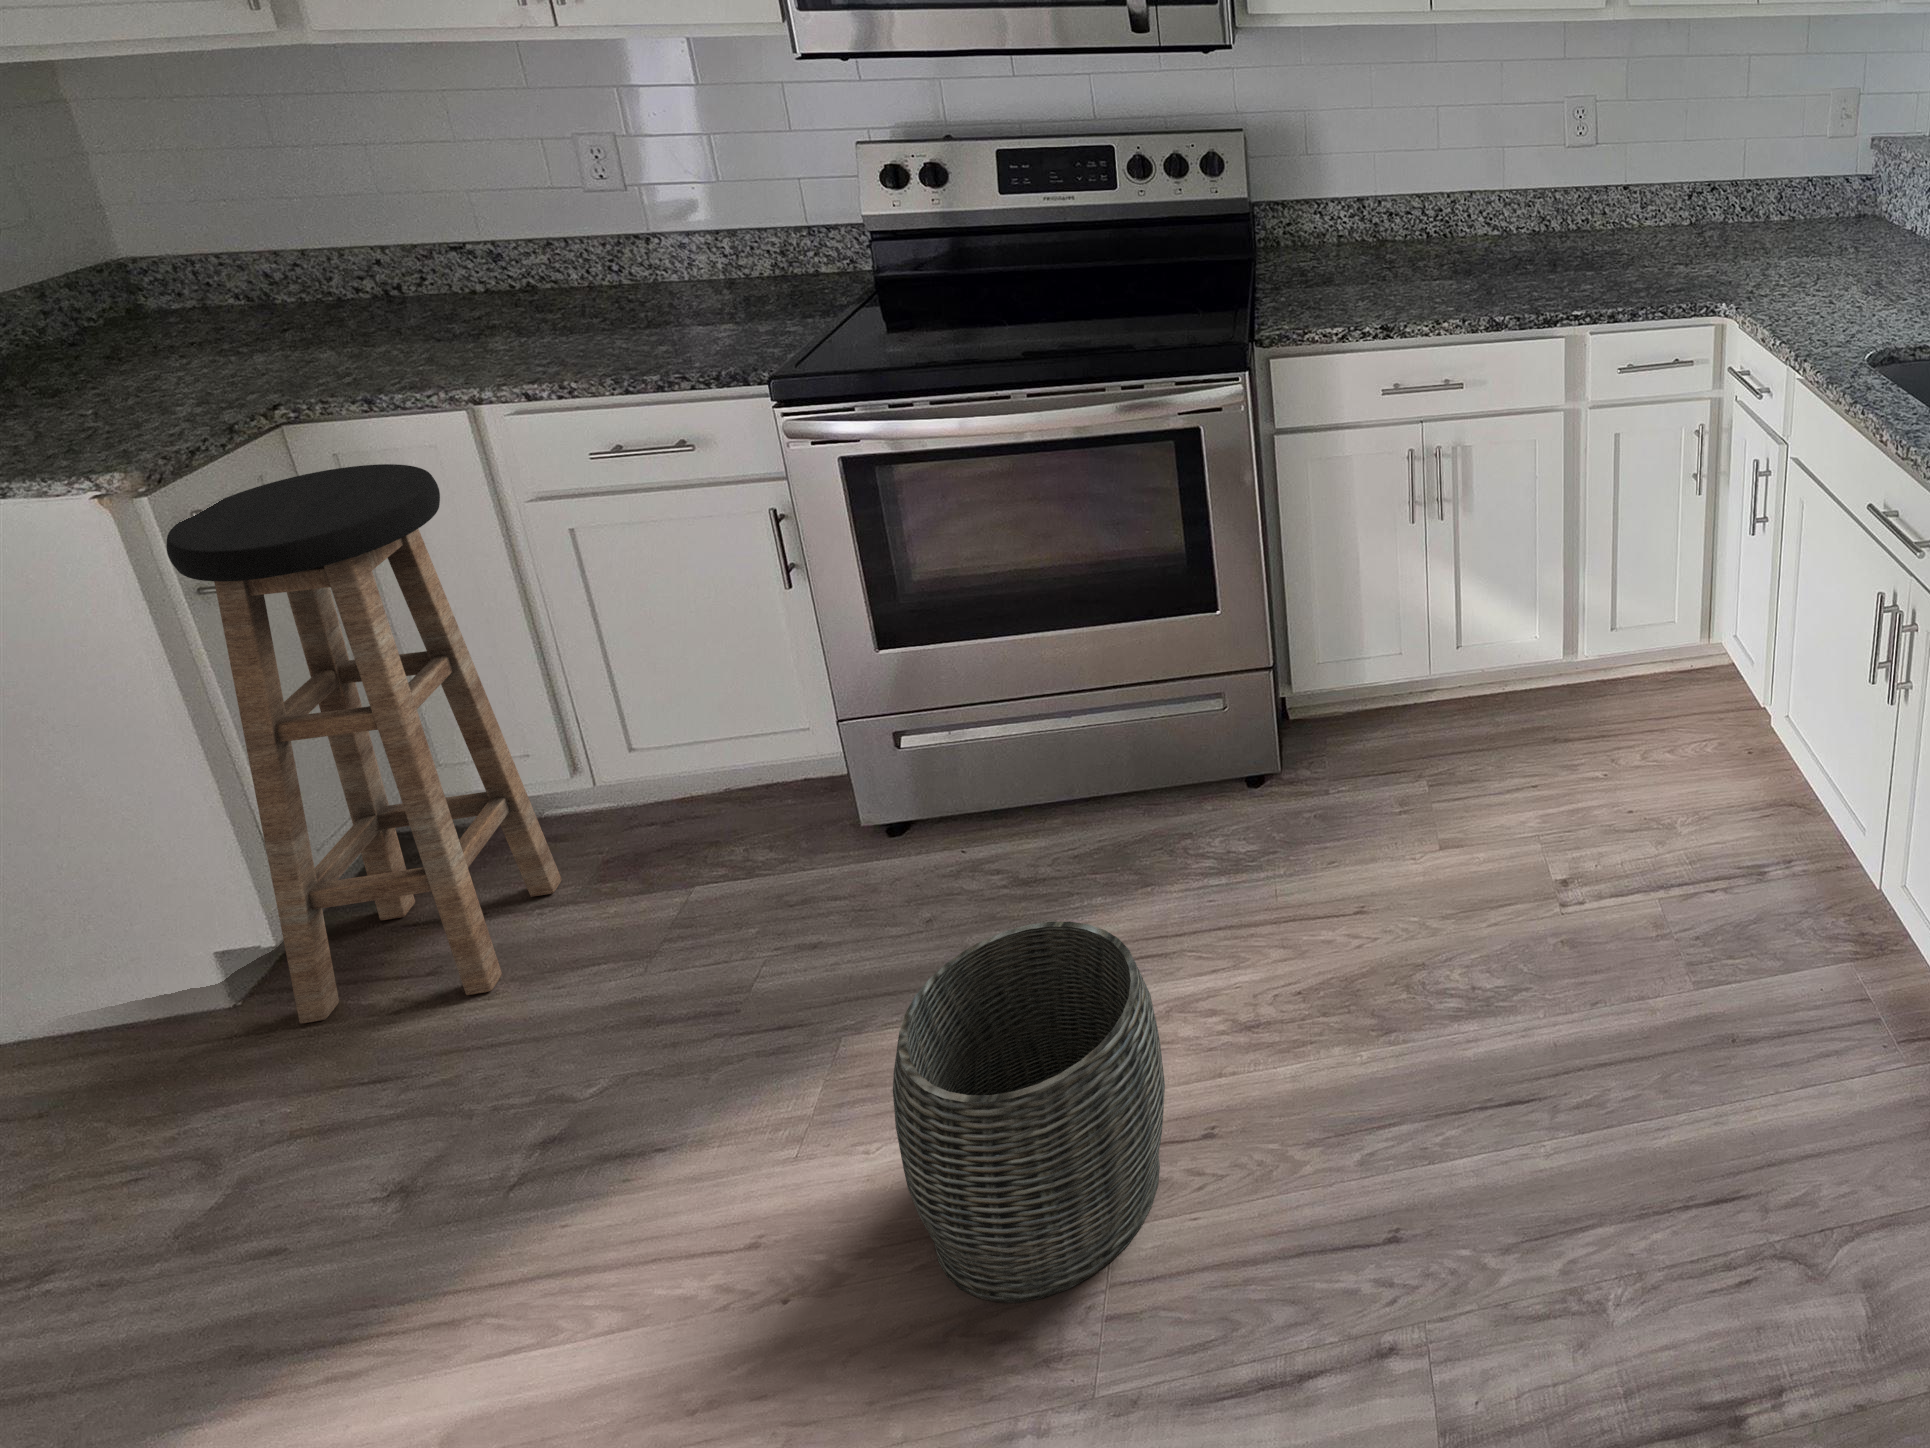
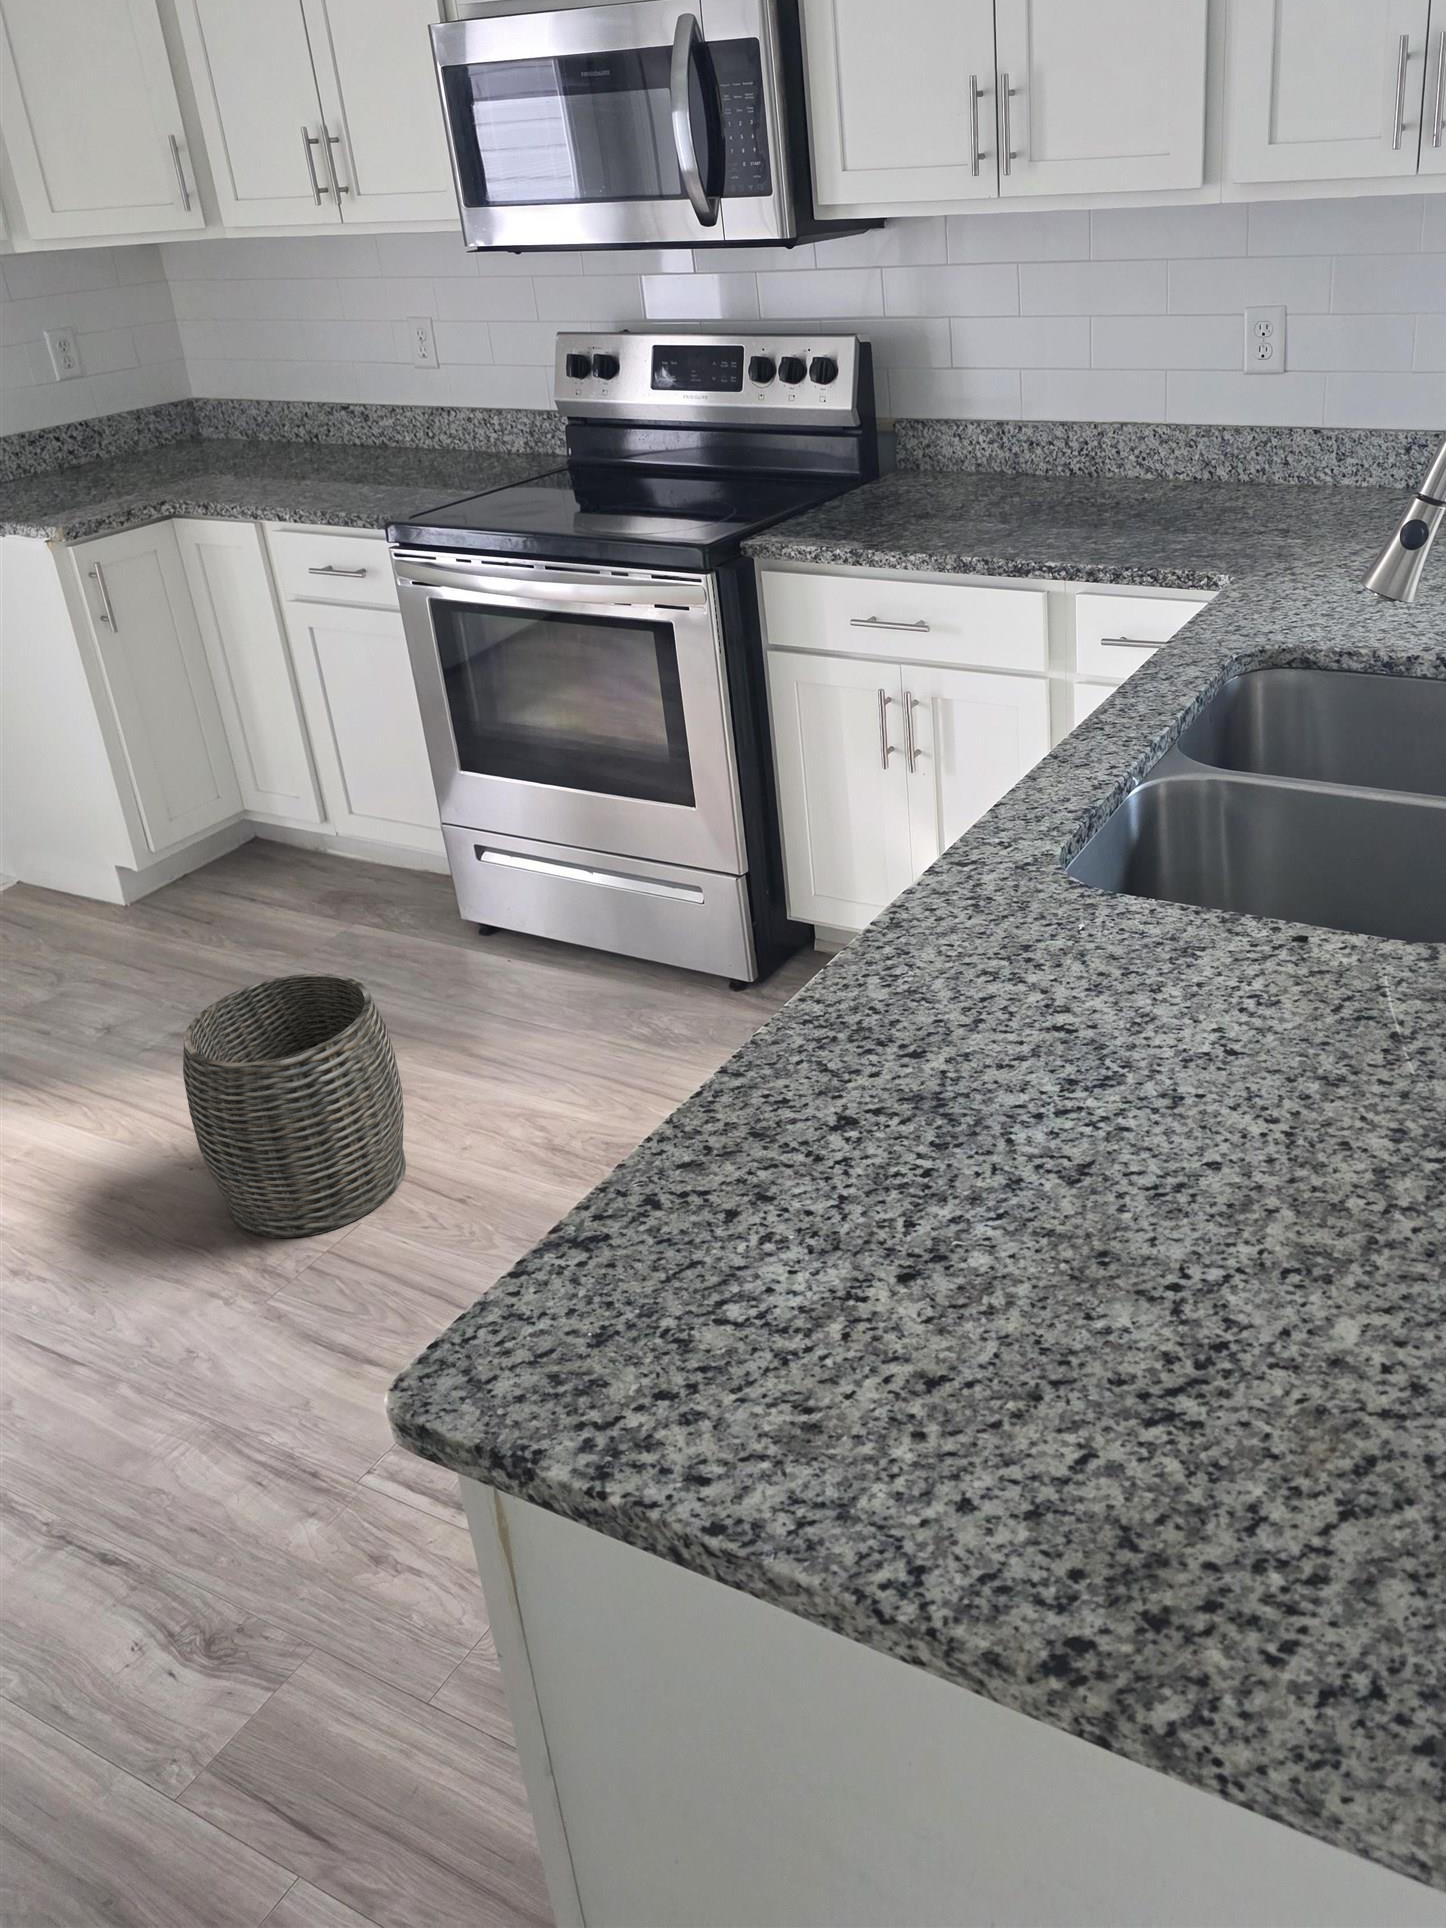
bar stool: present [167,464,562,1024] -> none [65,551,305,939]

